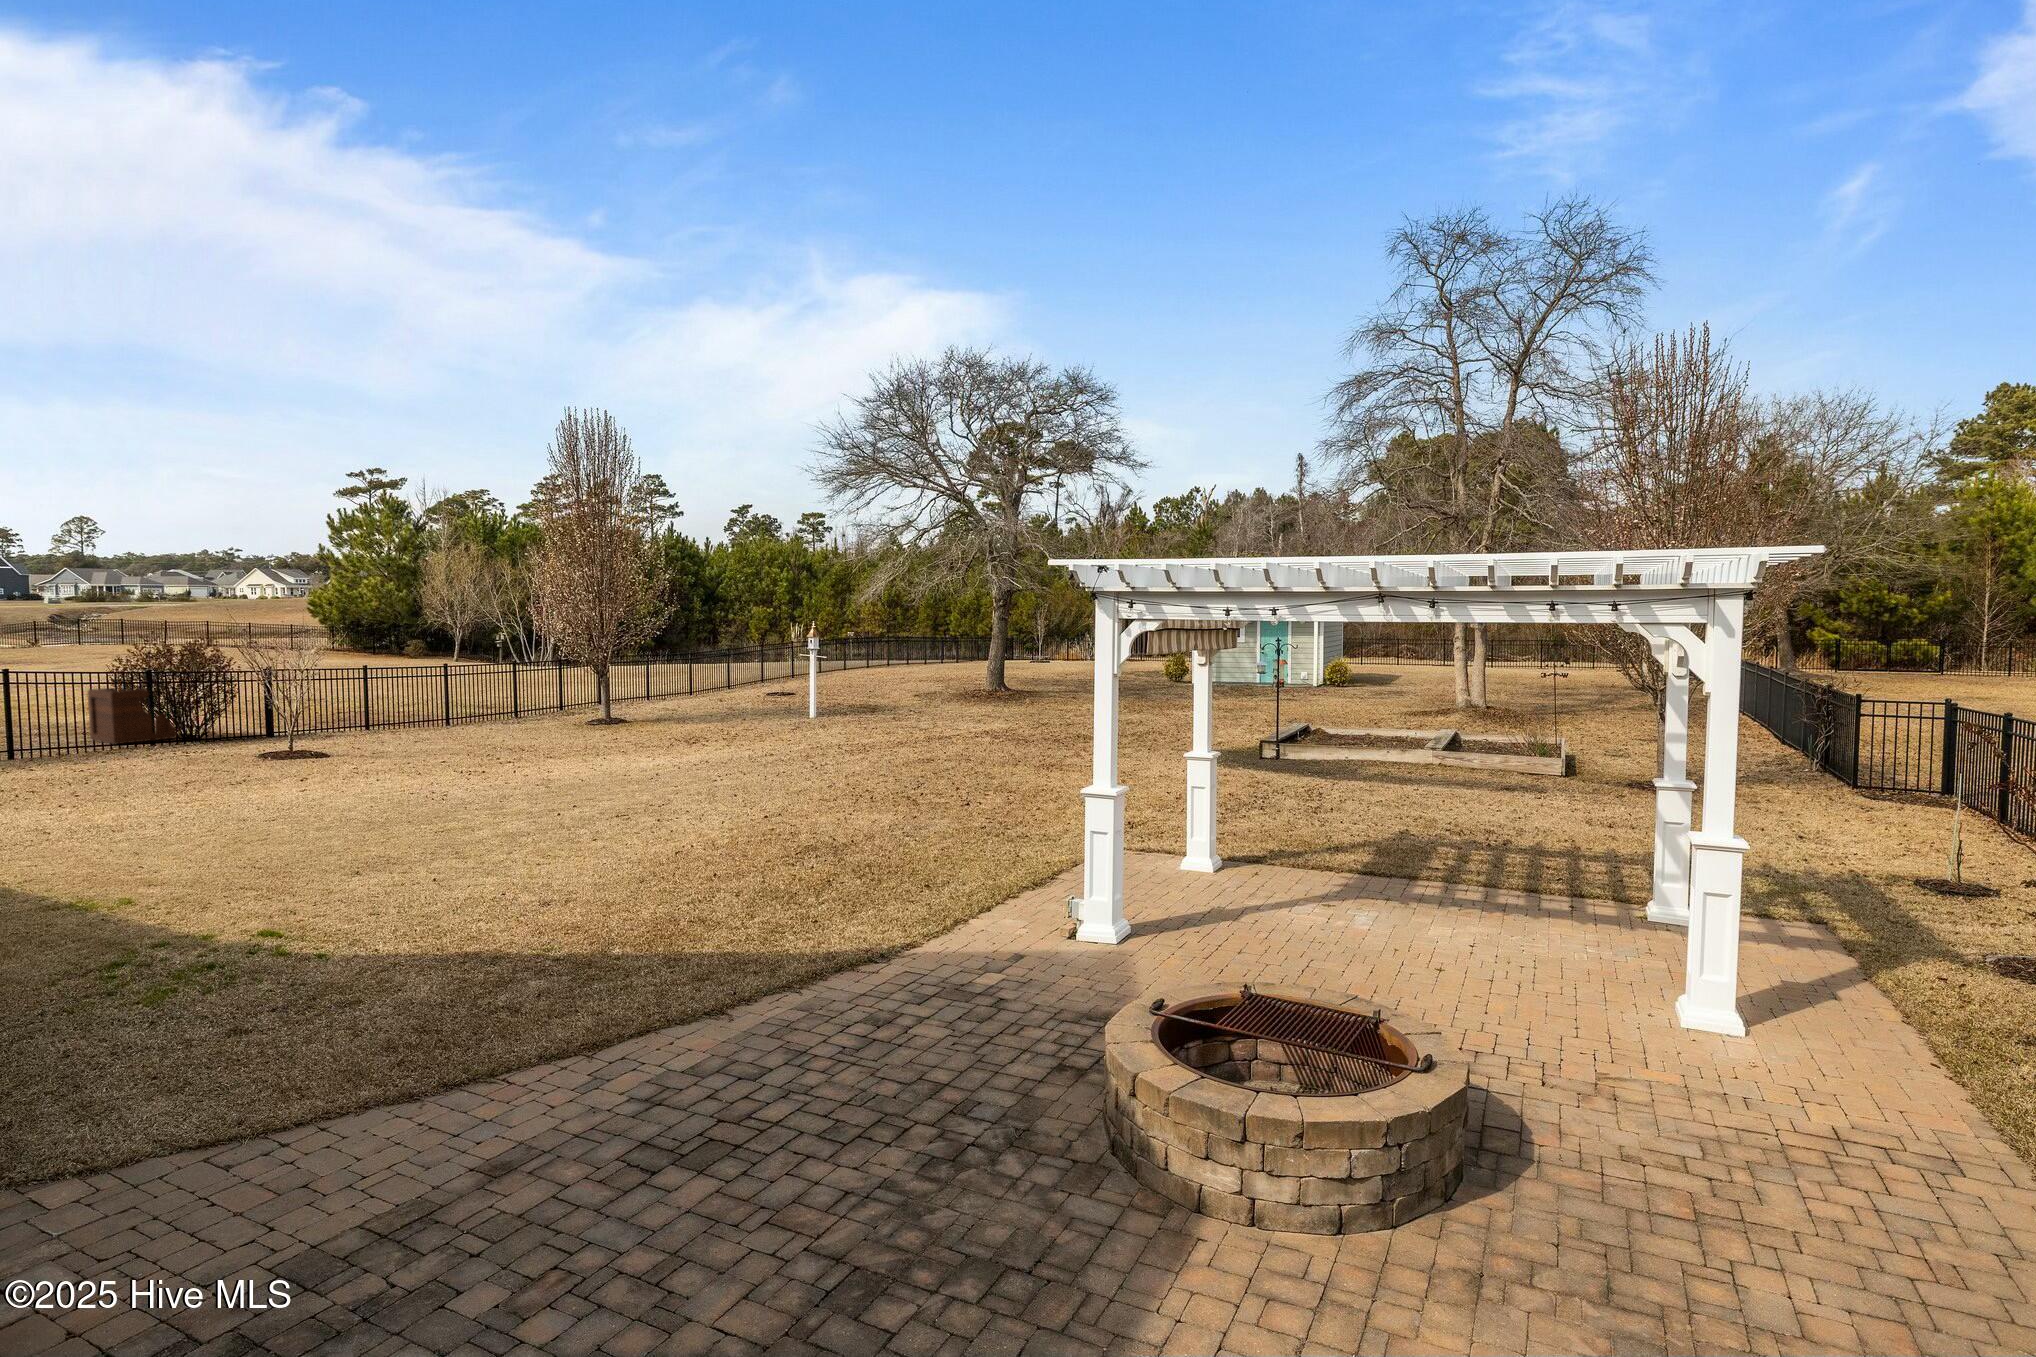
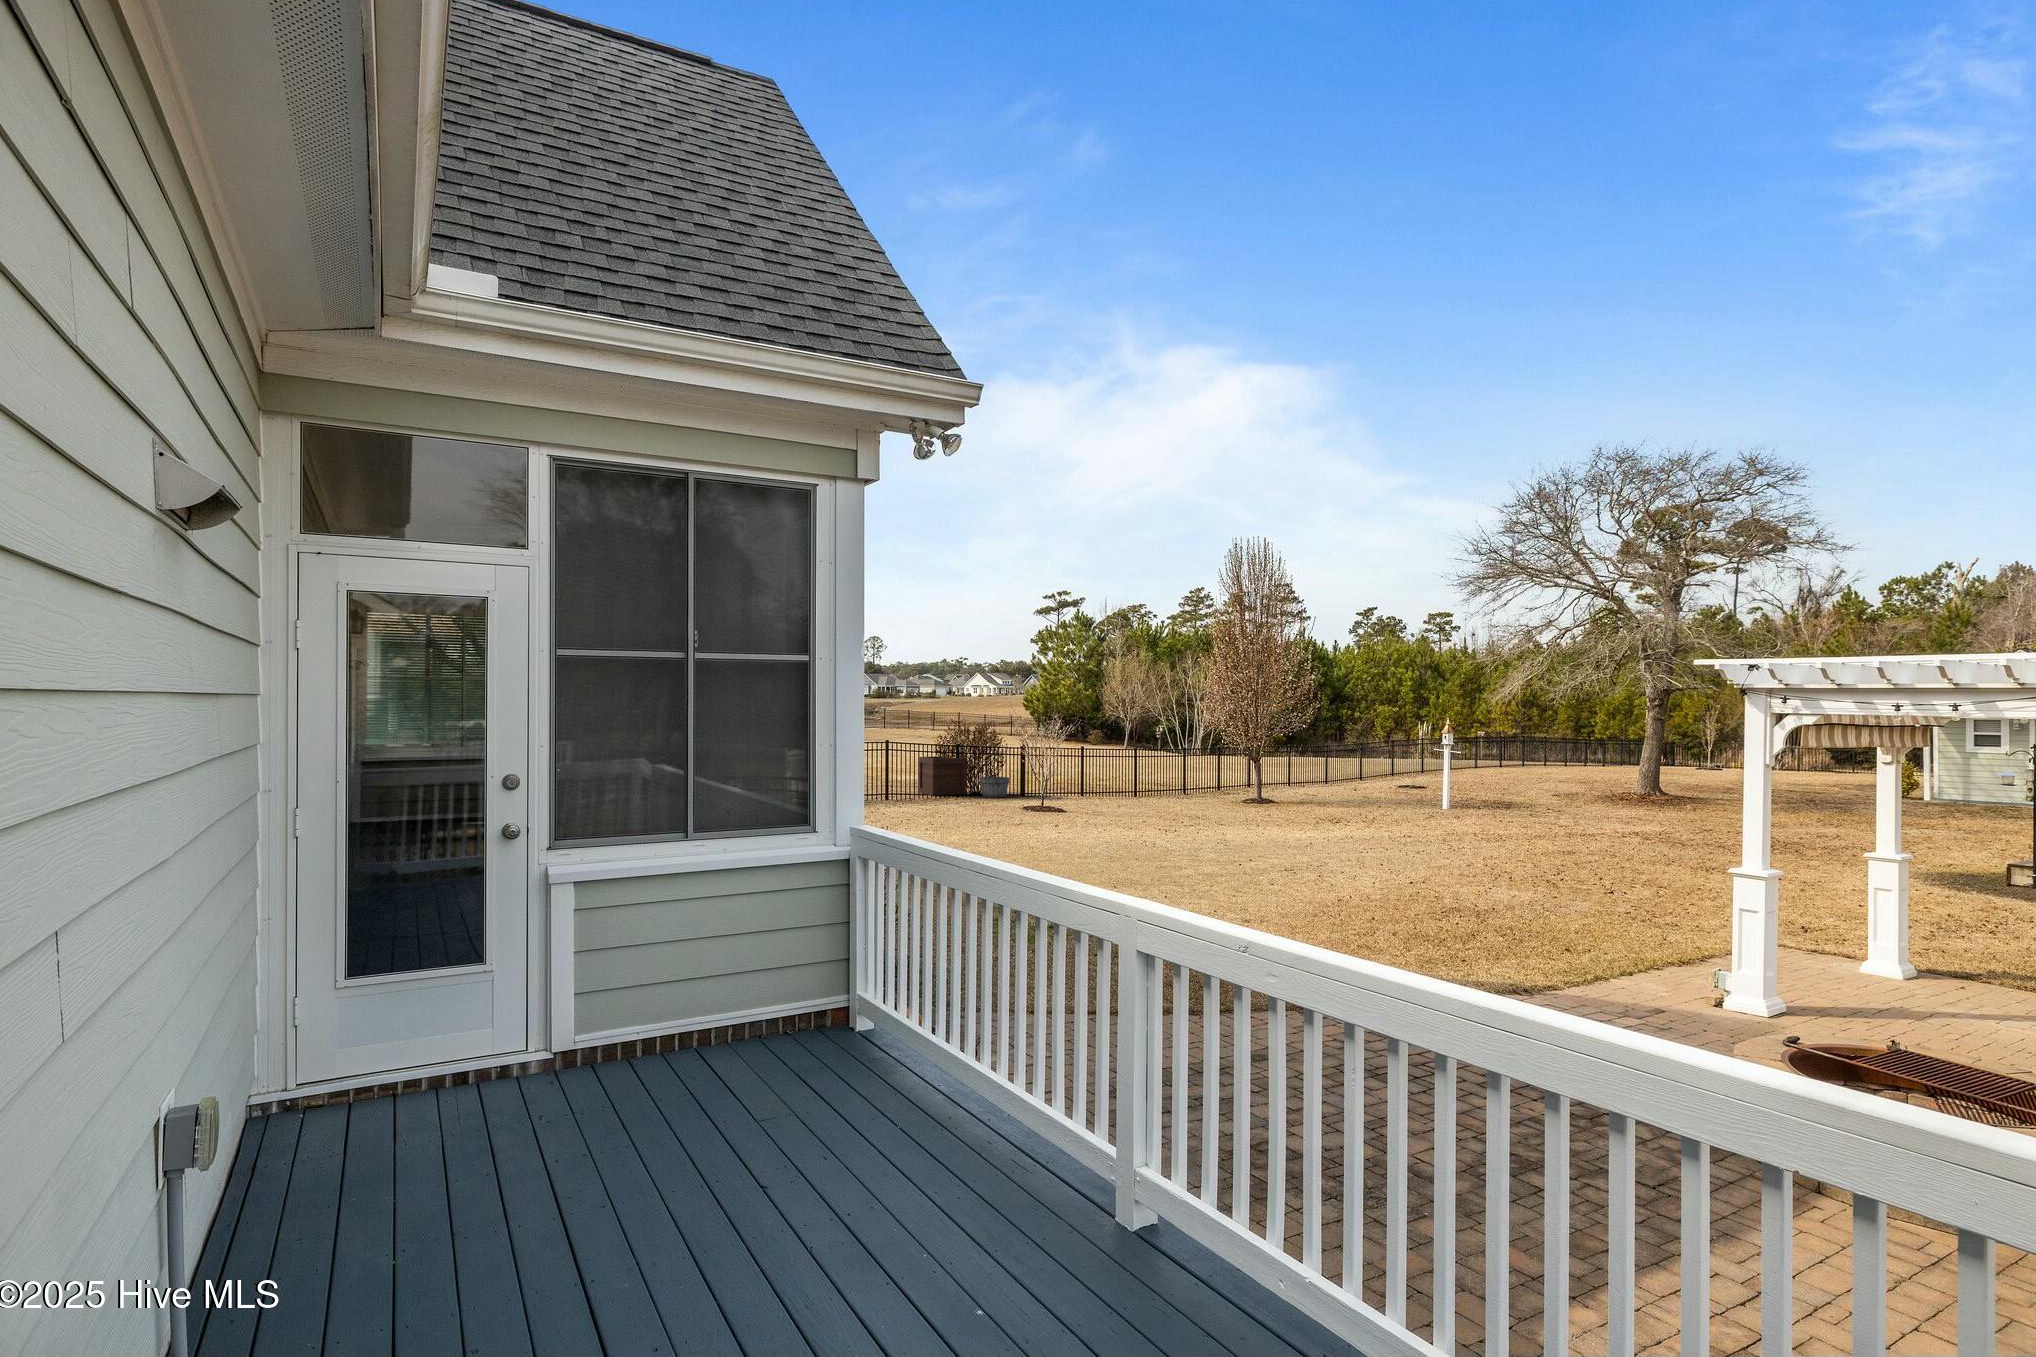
wooden bucket: none [198,703,250,740] -> present [979,772,1010,798]

